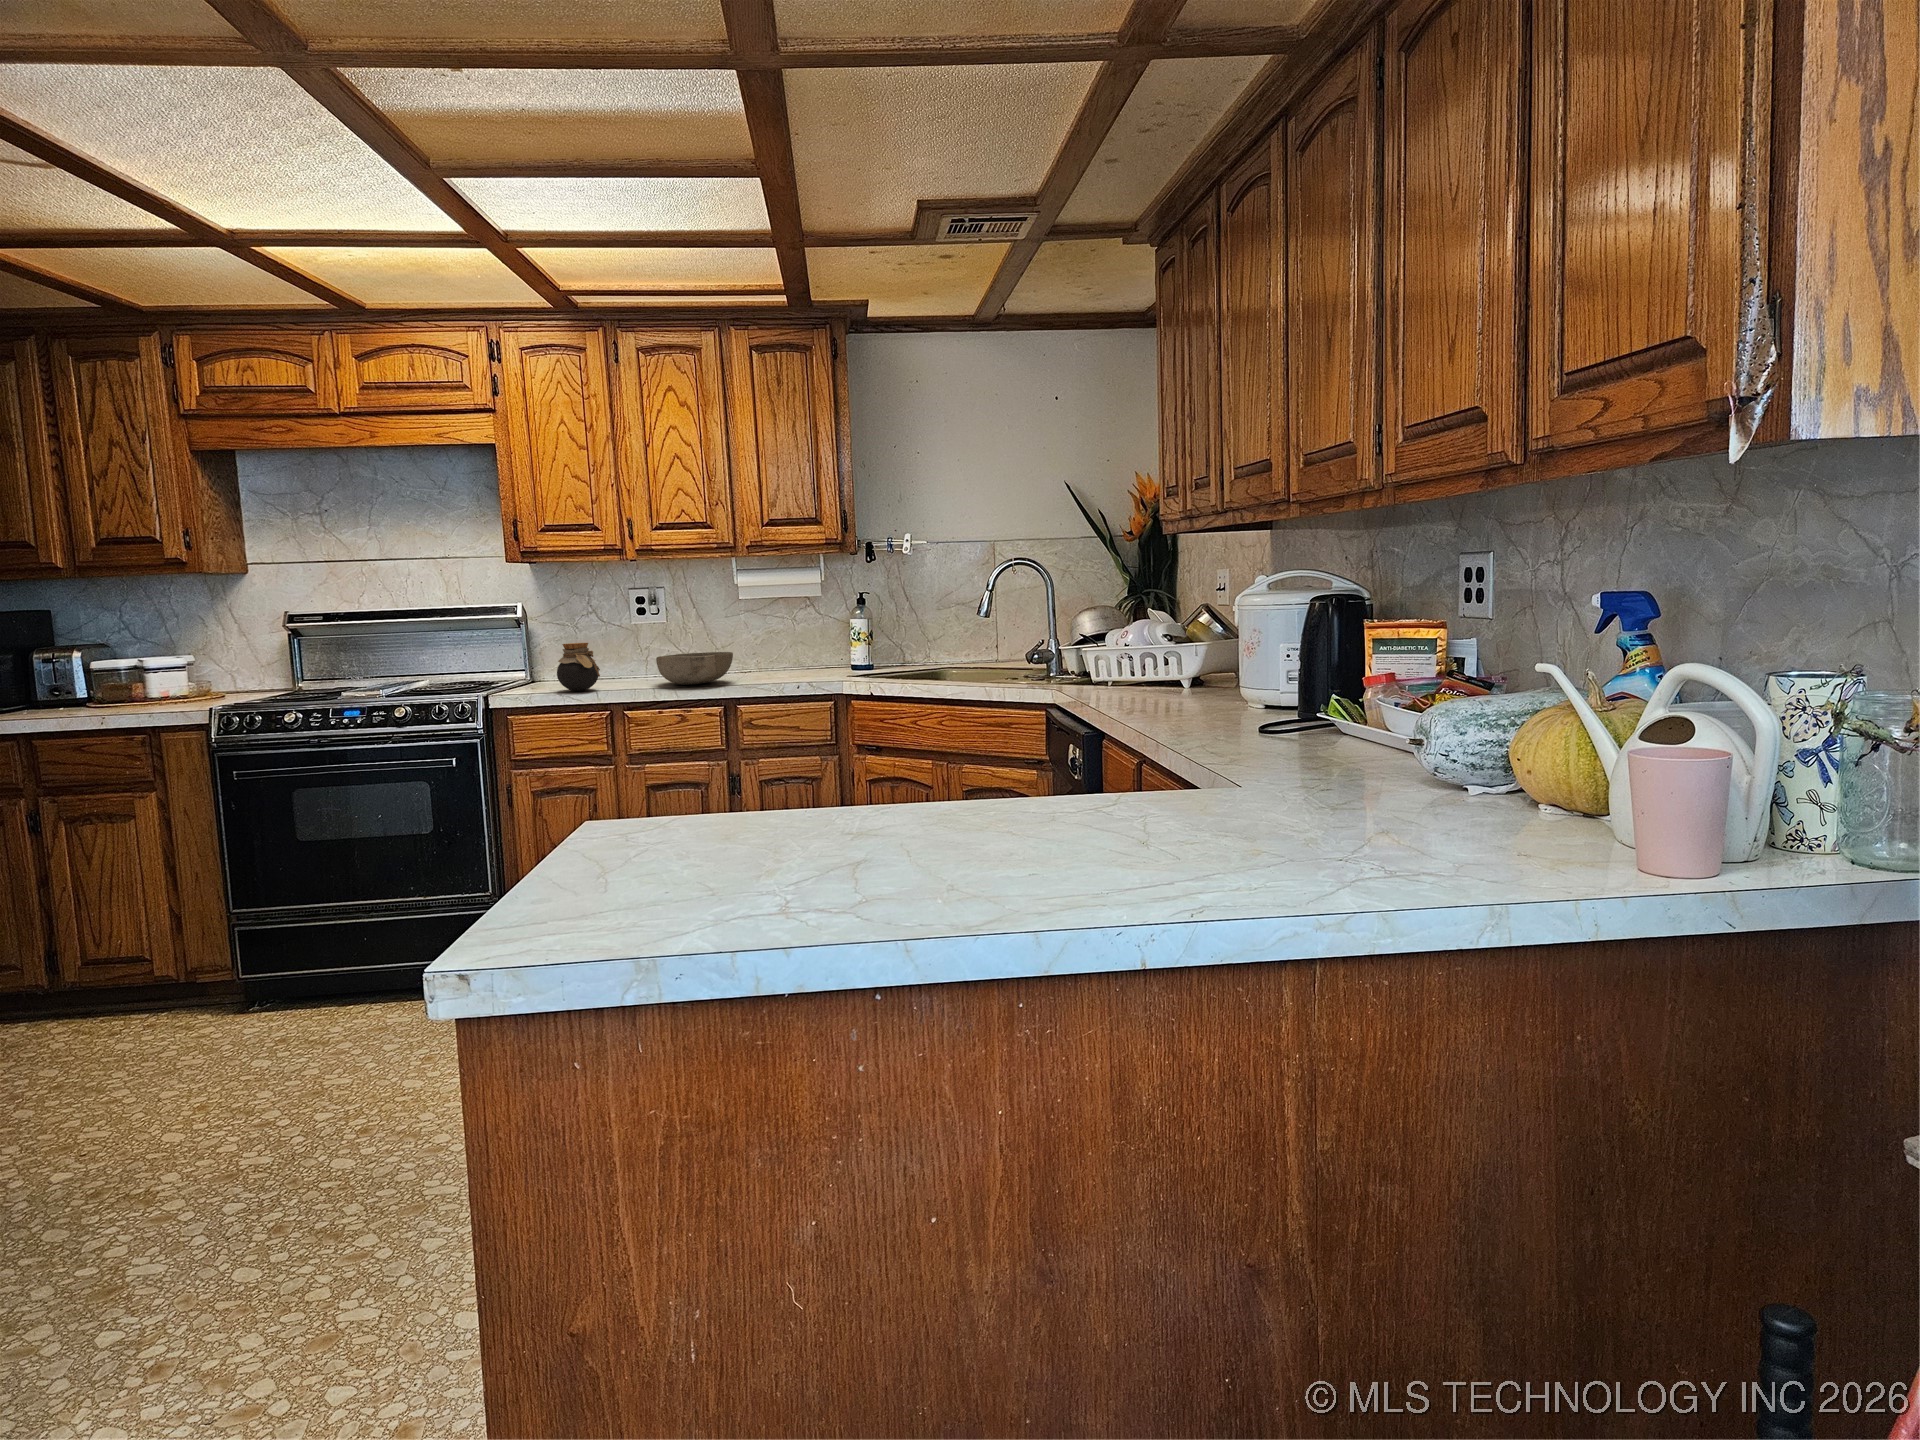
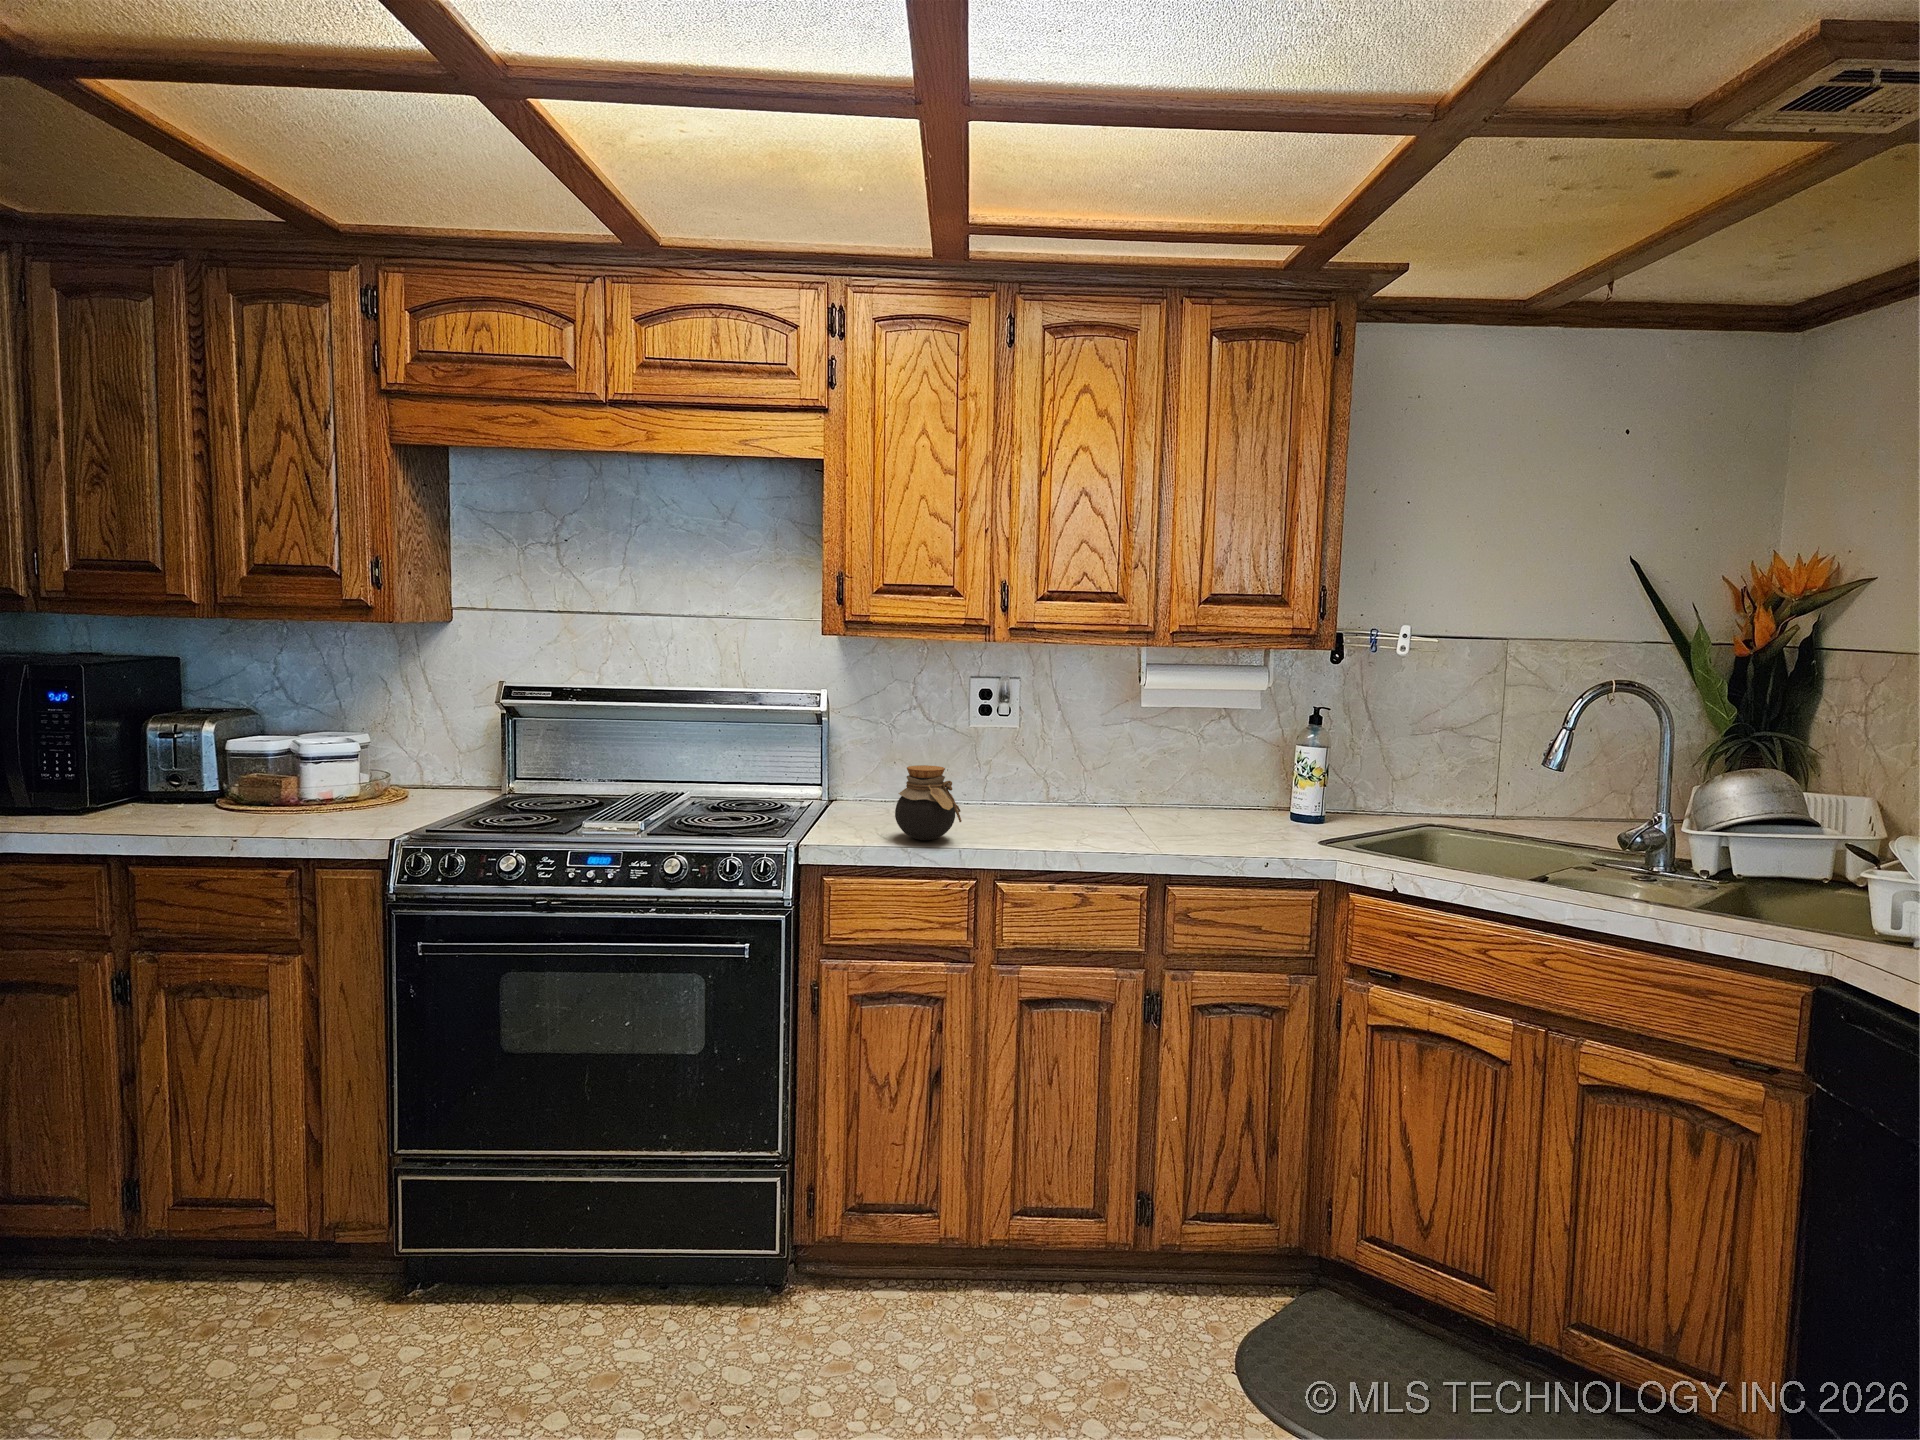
bowl: present [656,652,733,685] -> none [1035,784,1149,838]

